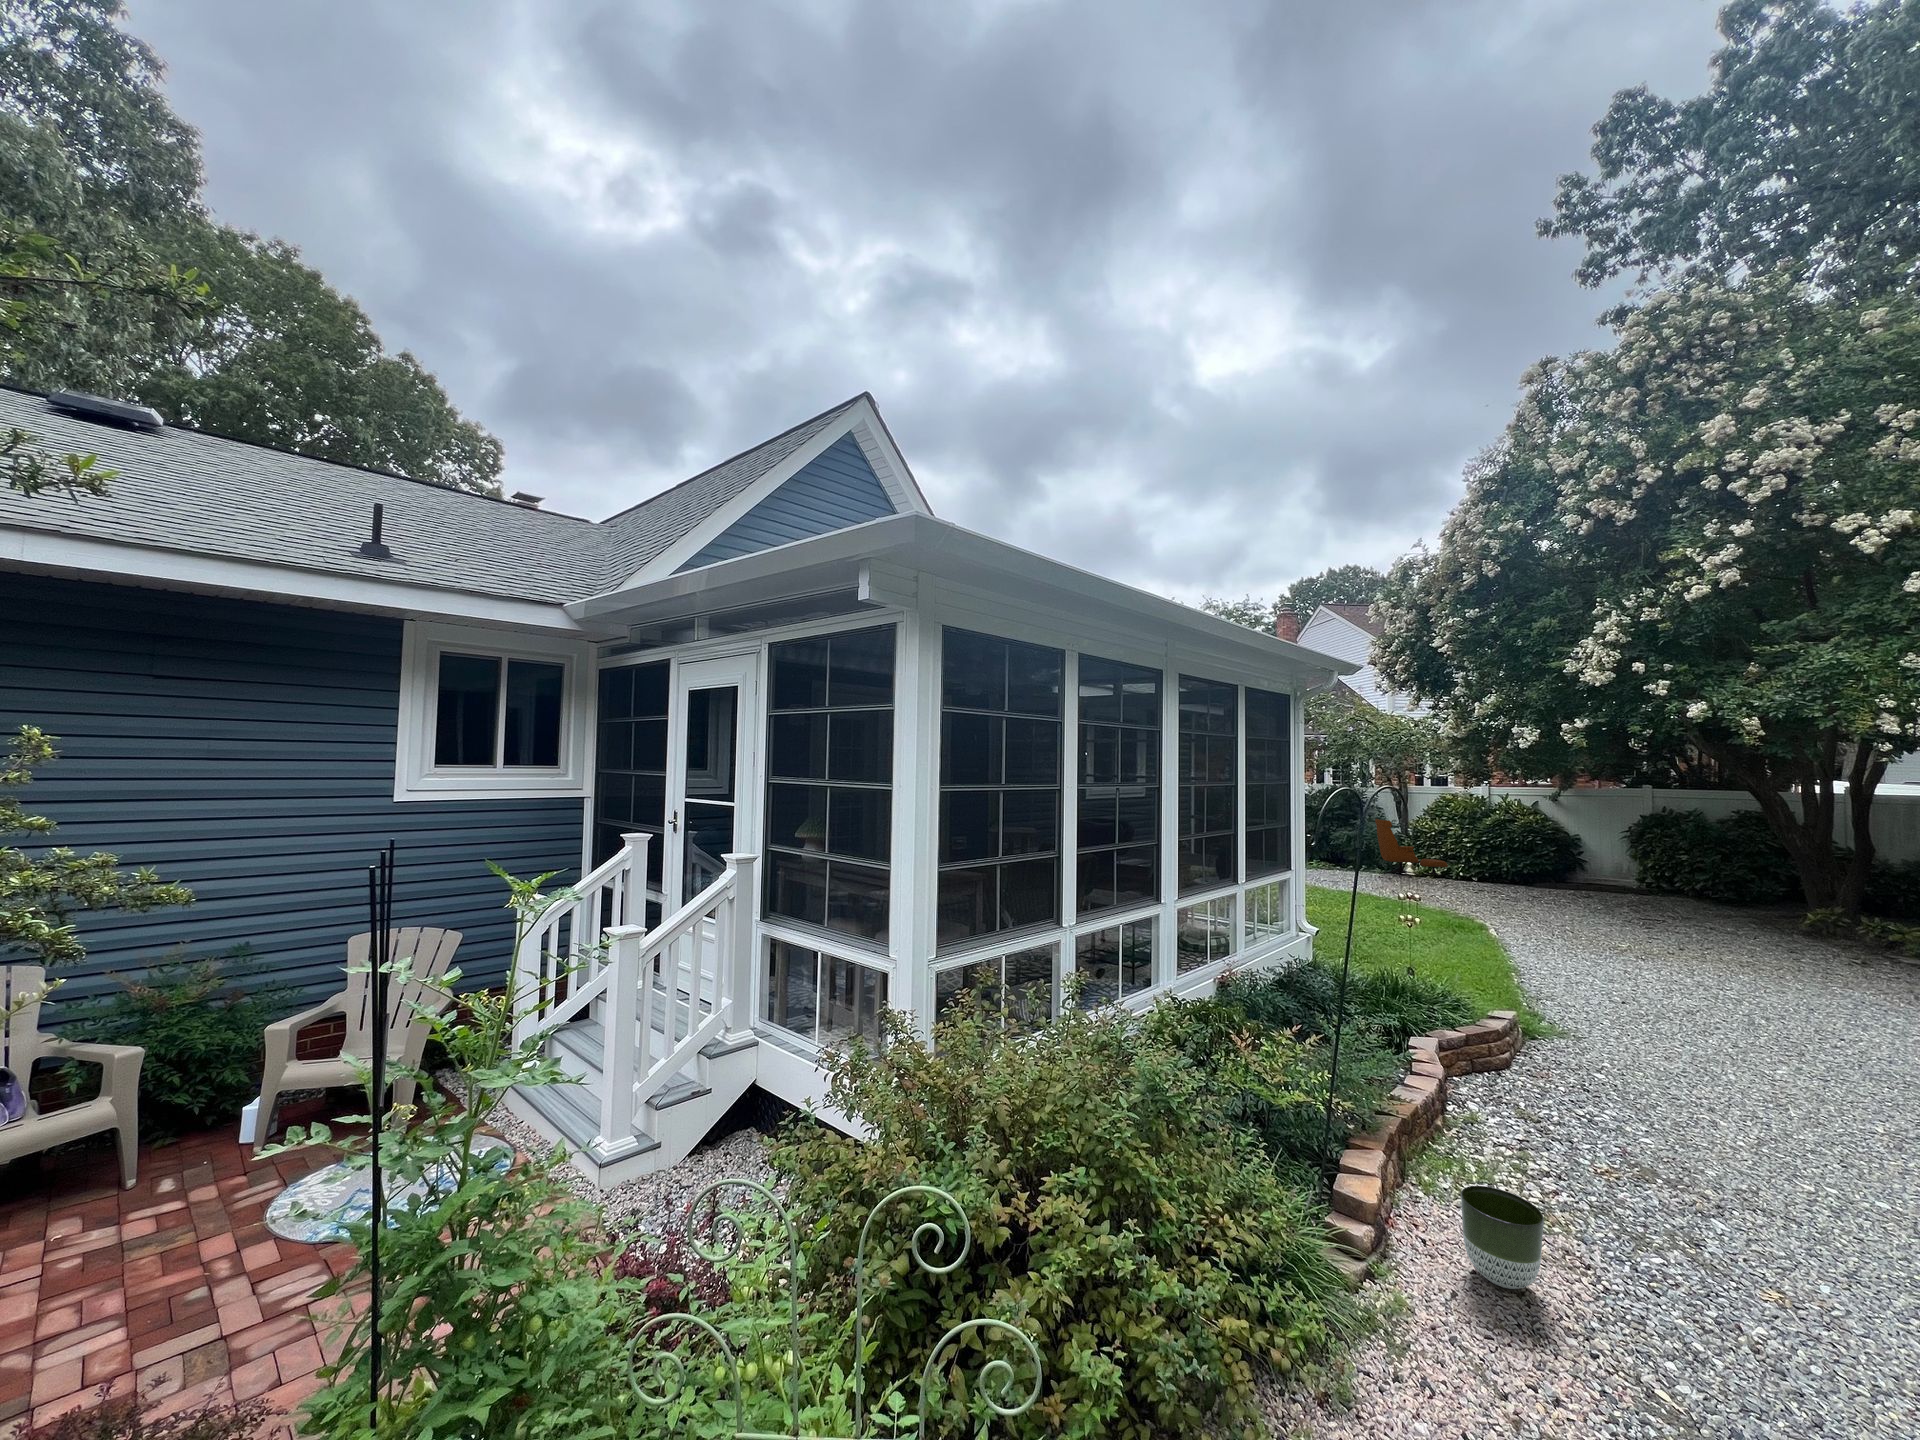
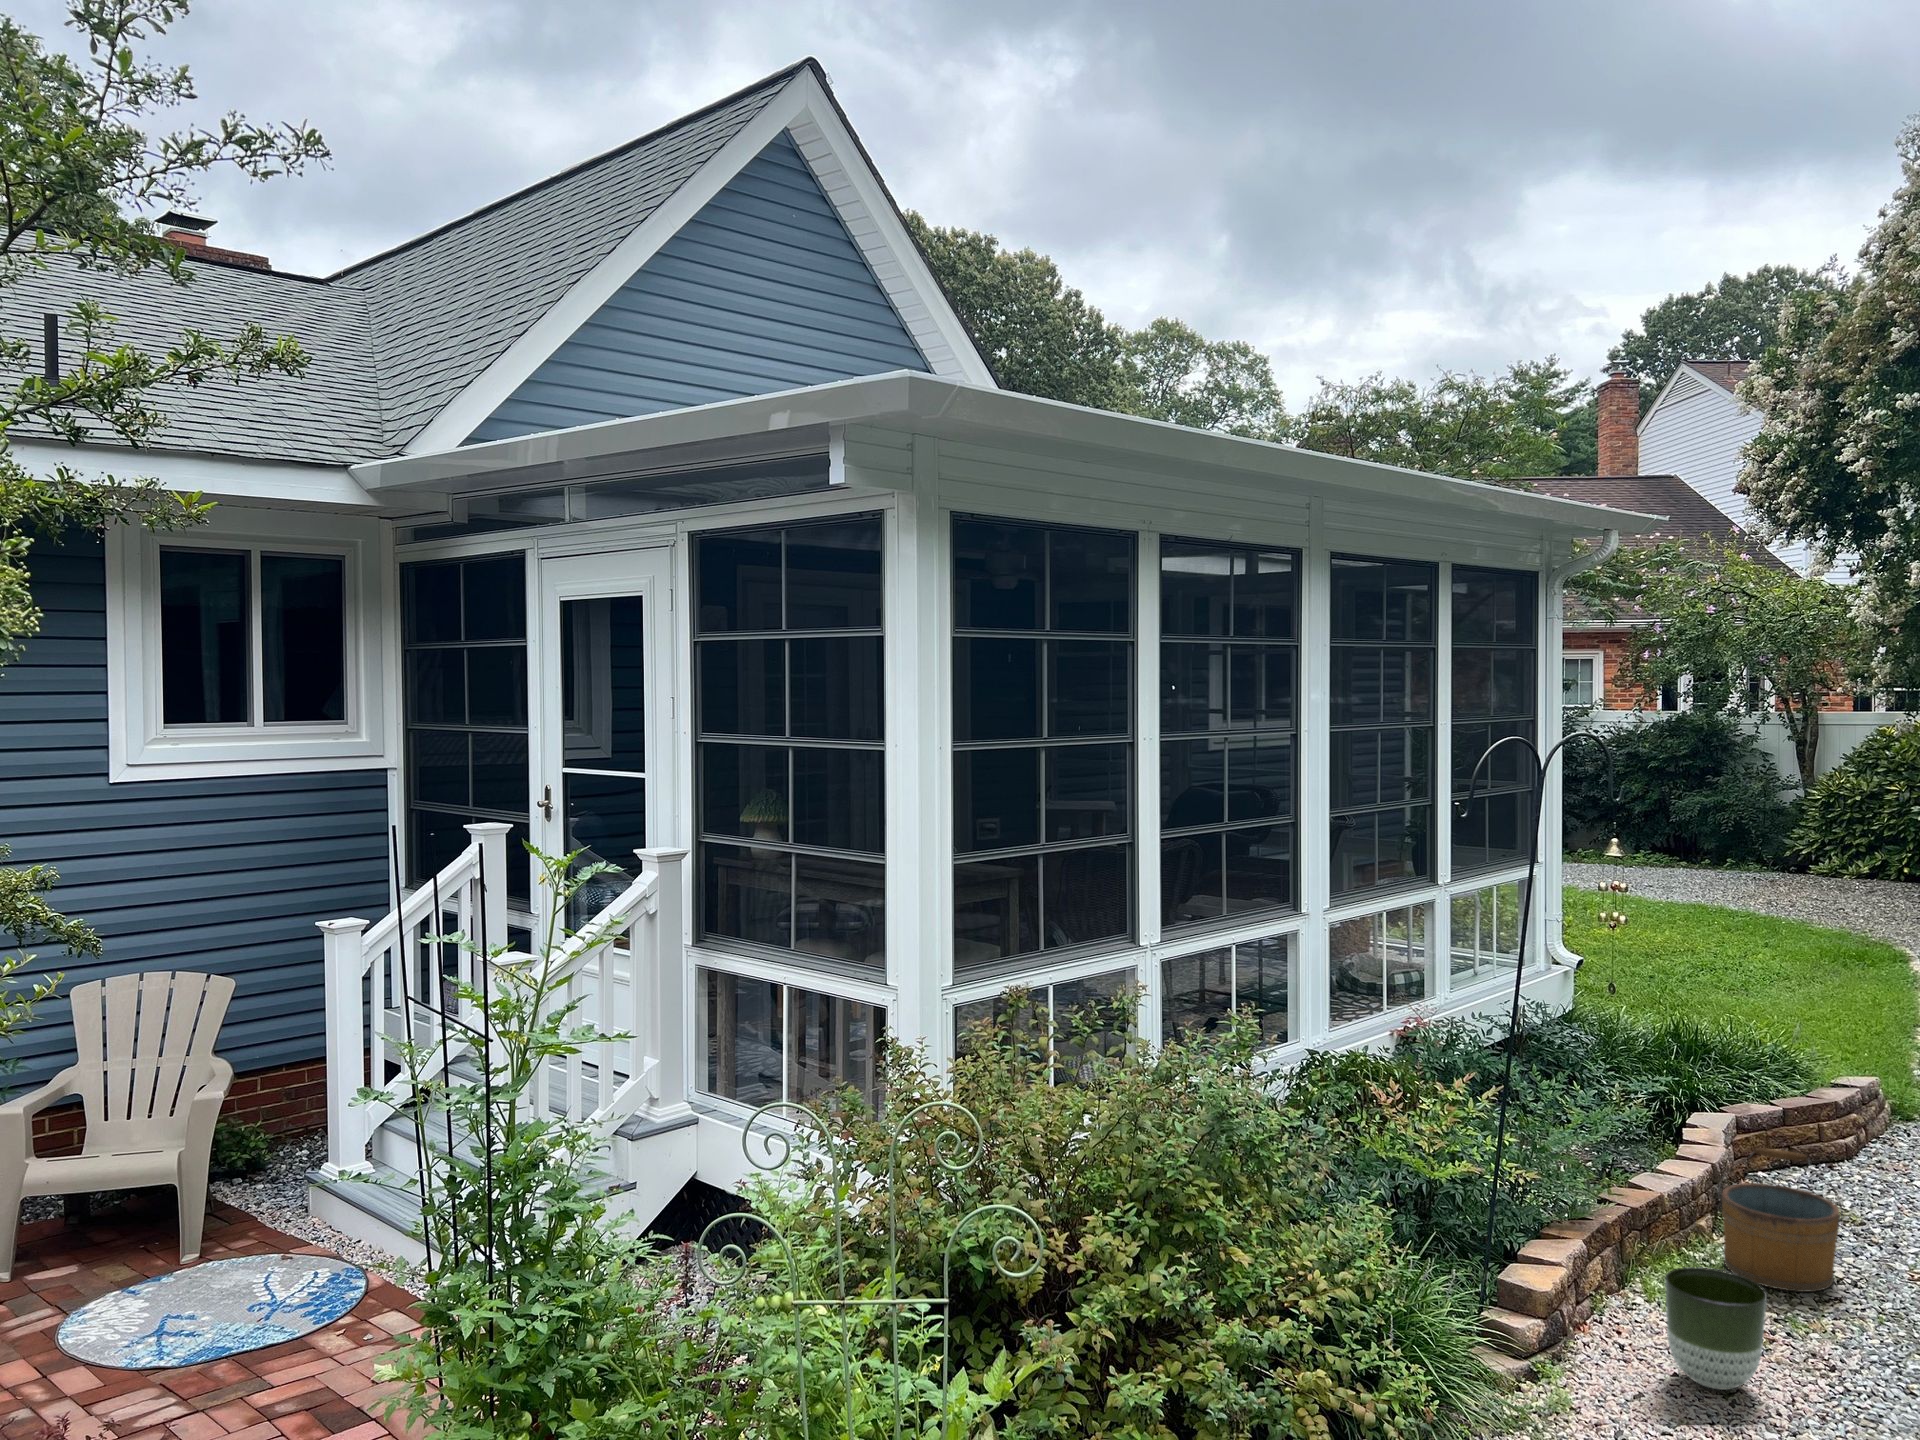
lounge chair: present [1375,819,1448,878] -> none [1746,773,1875,876]
bucket: none [1462,1081,1554,1190] -> present [1718,1148,1843,1292]

